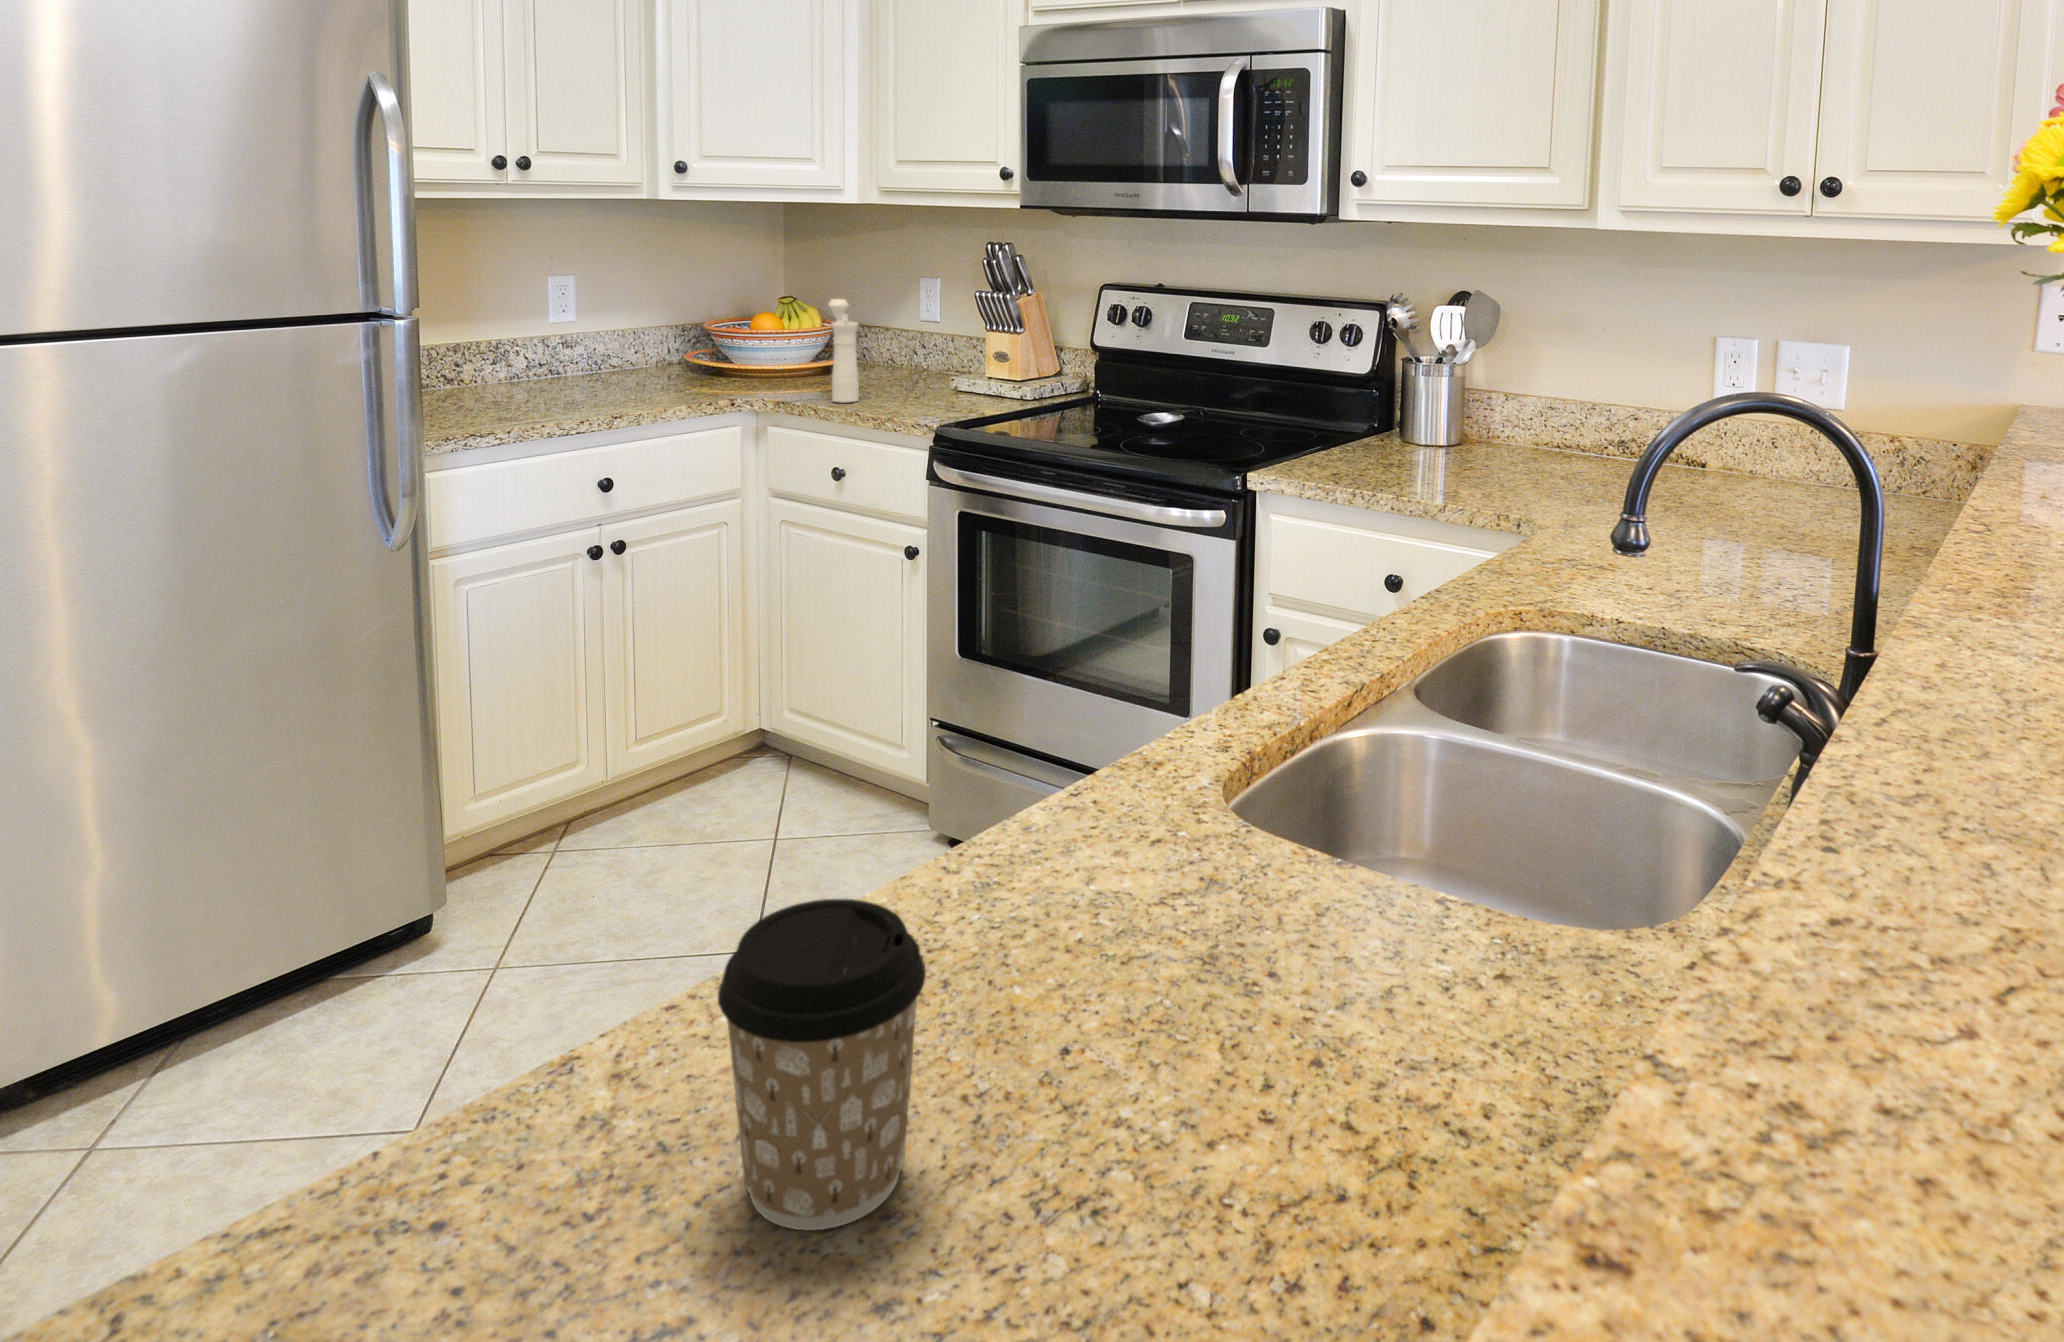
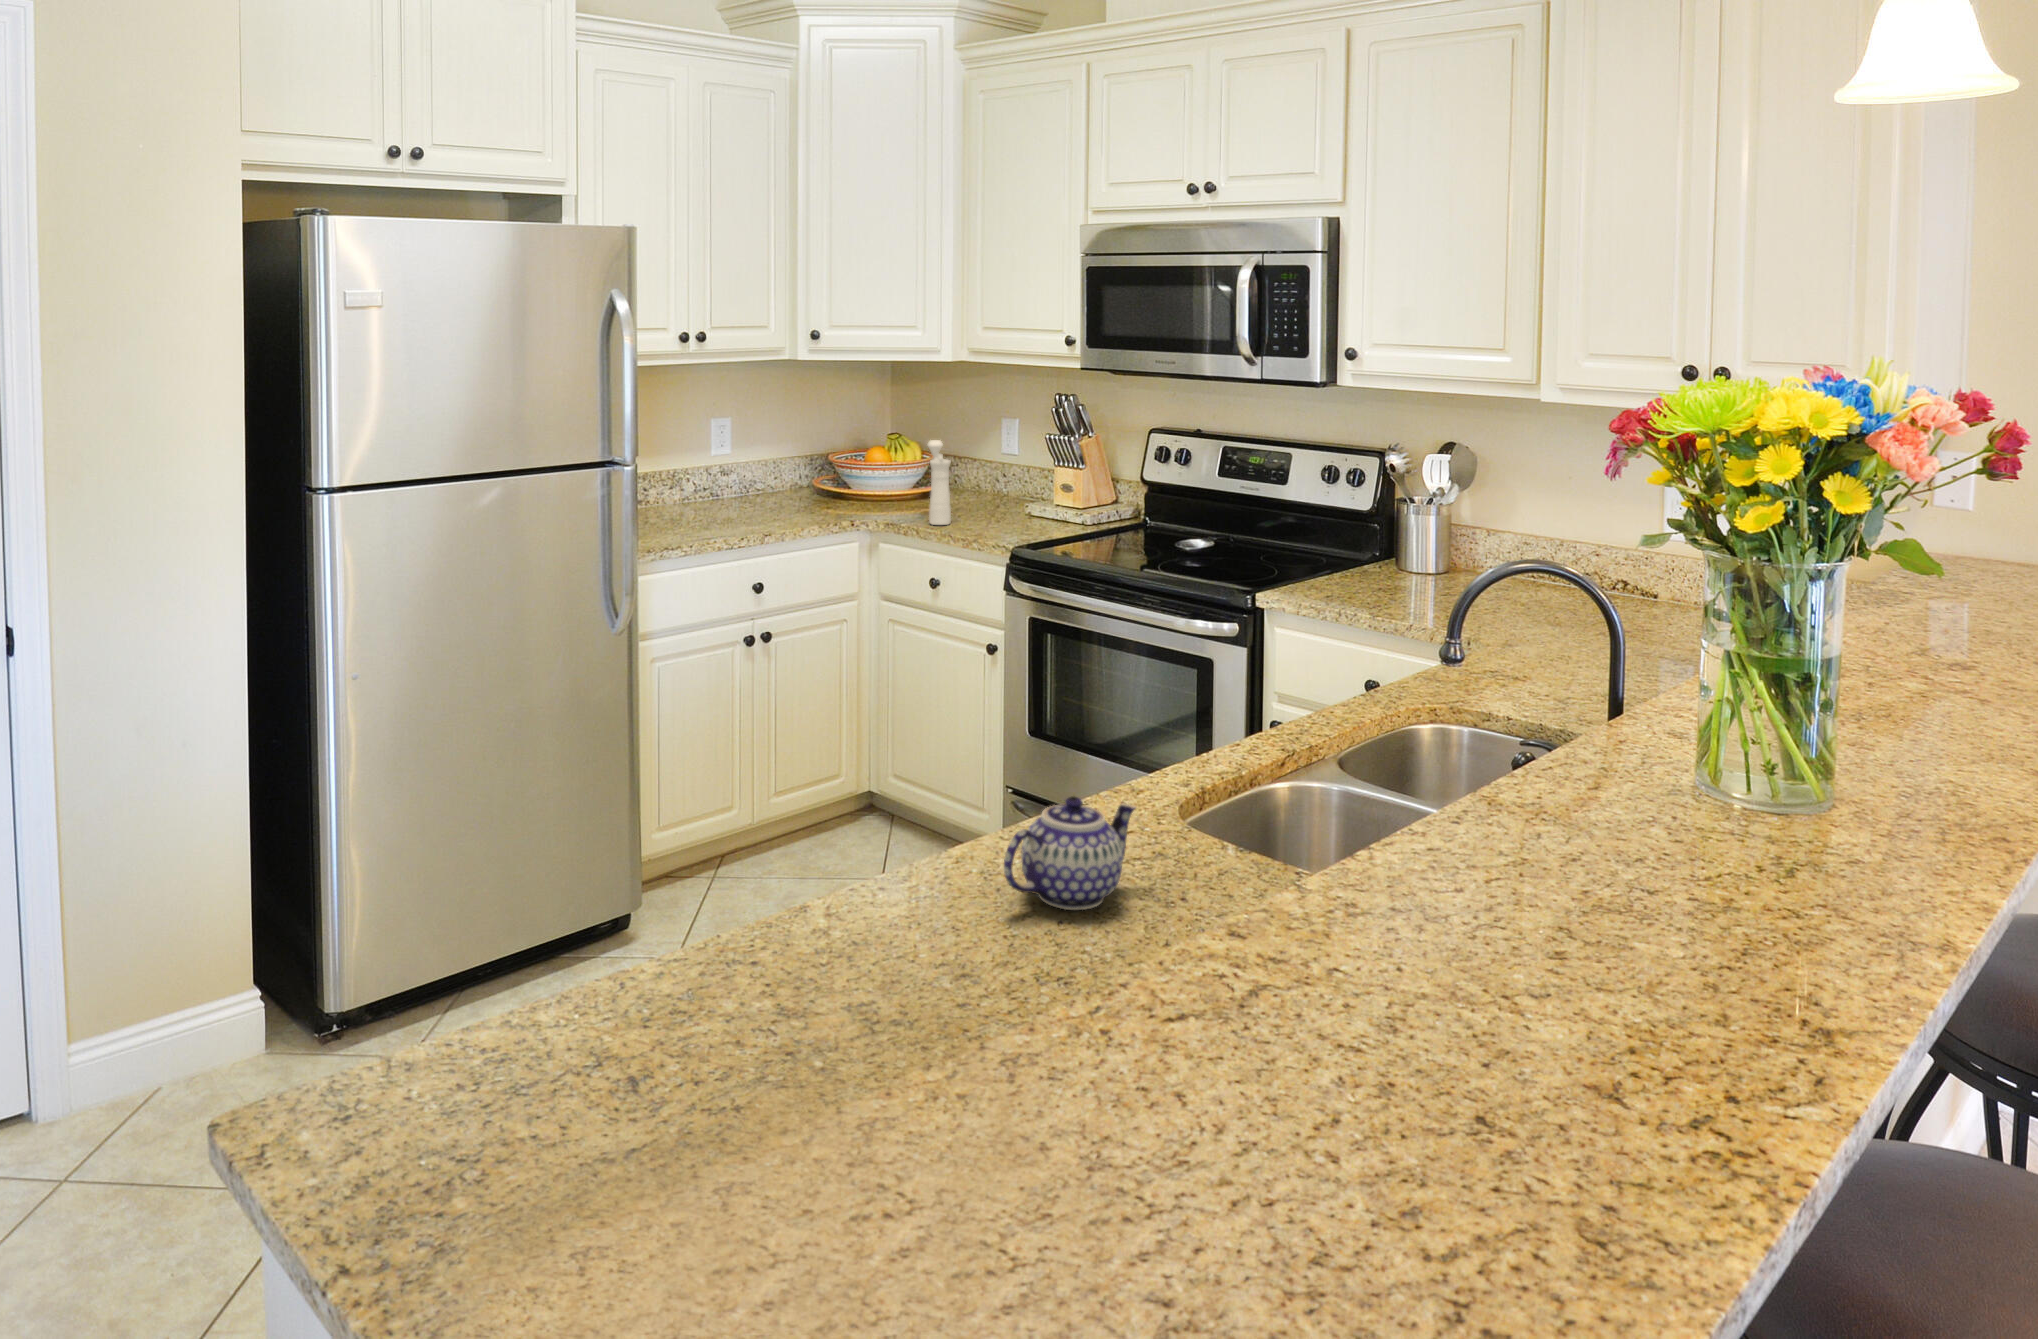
teapot: none [959,813,1183,1018] -> present [1004,796,1136,910]
coffee cup: present [718,899,926,1230] -> none [885,818,984,974]

